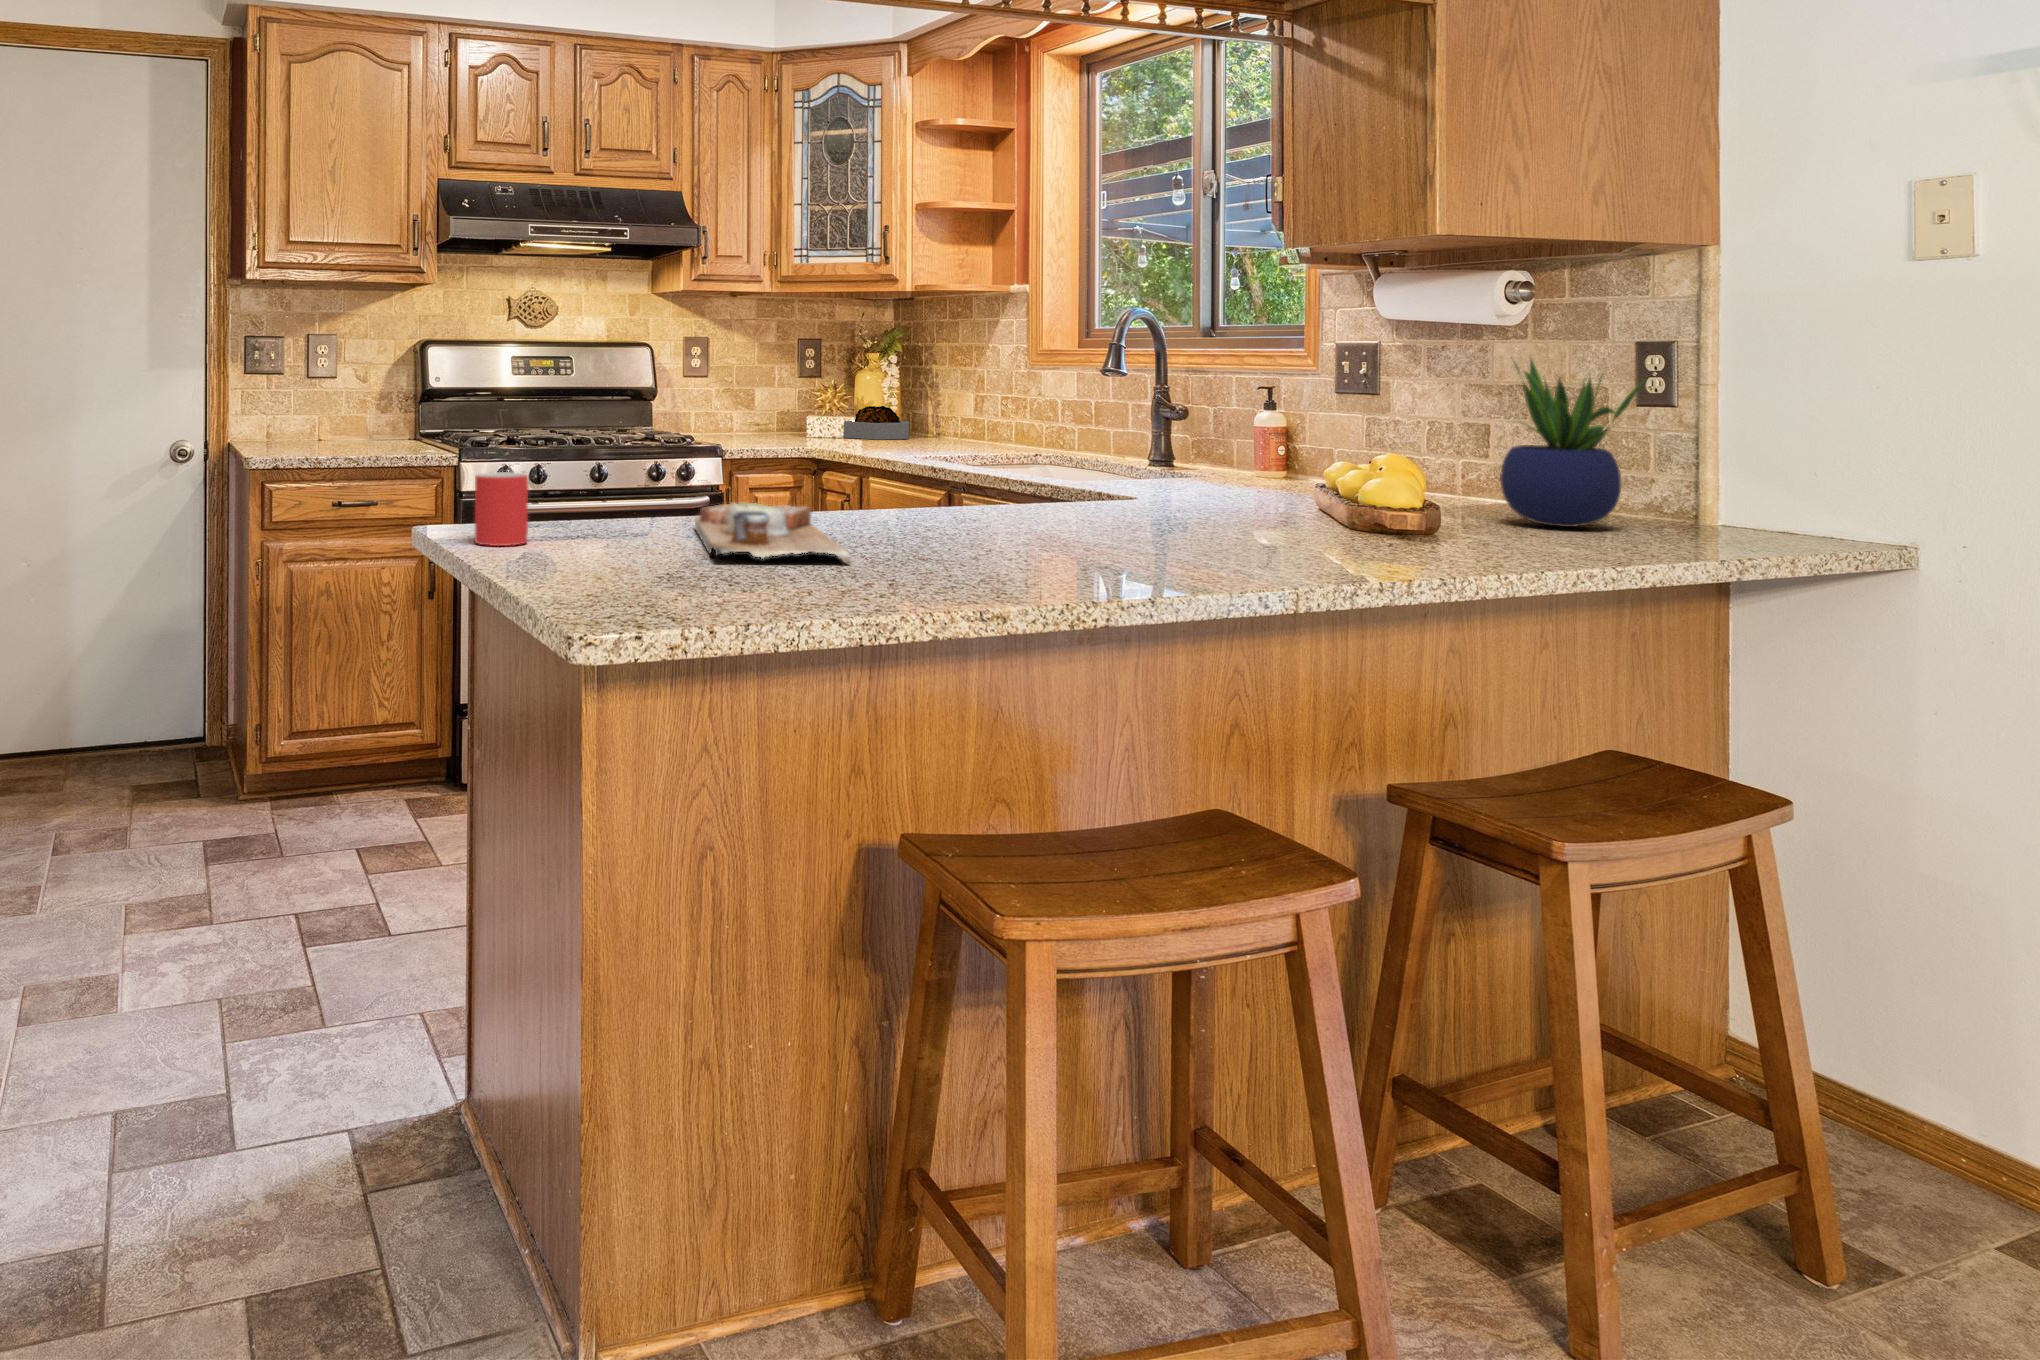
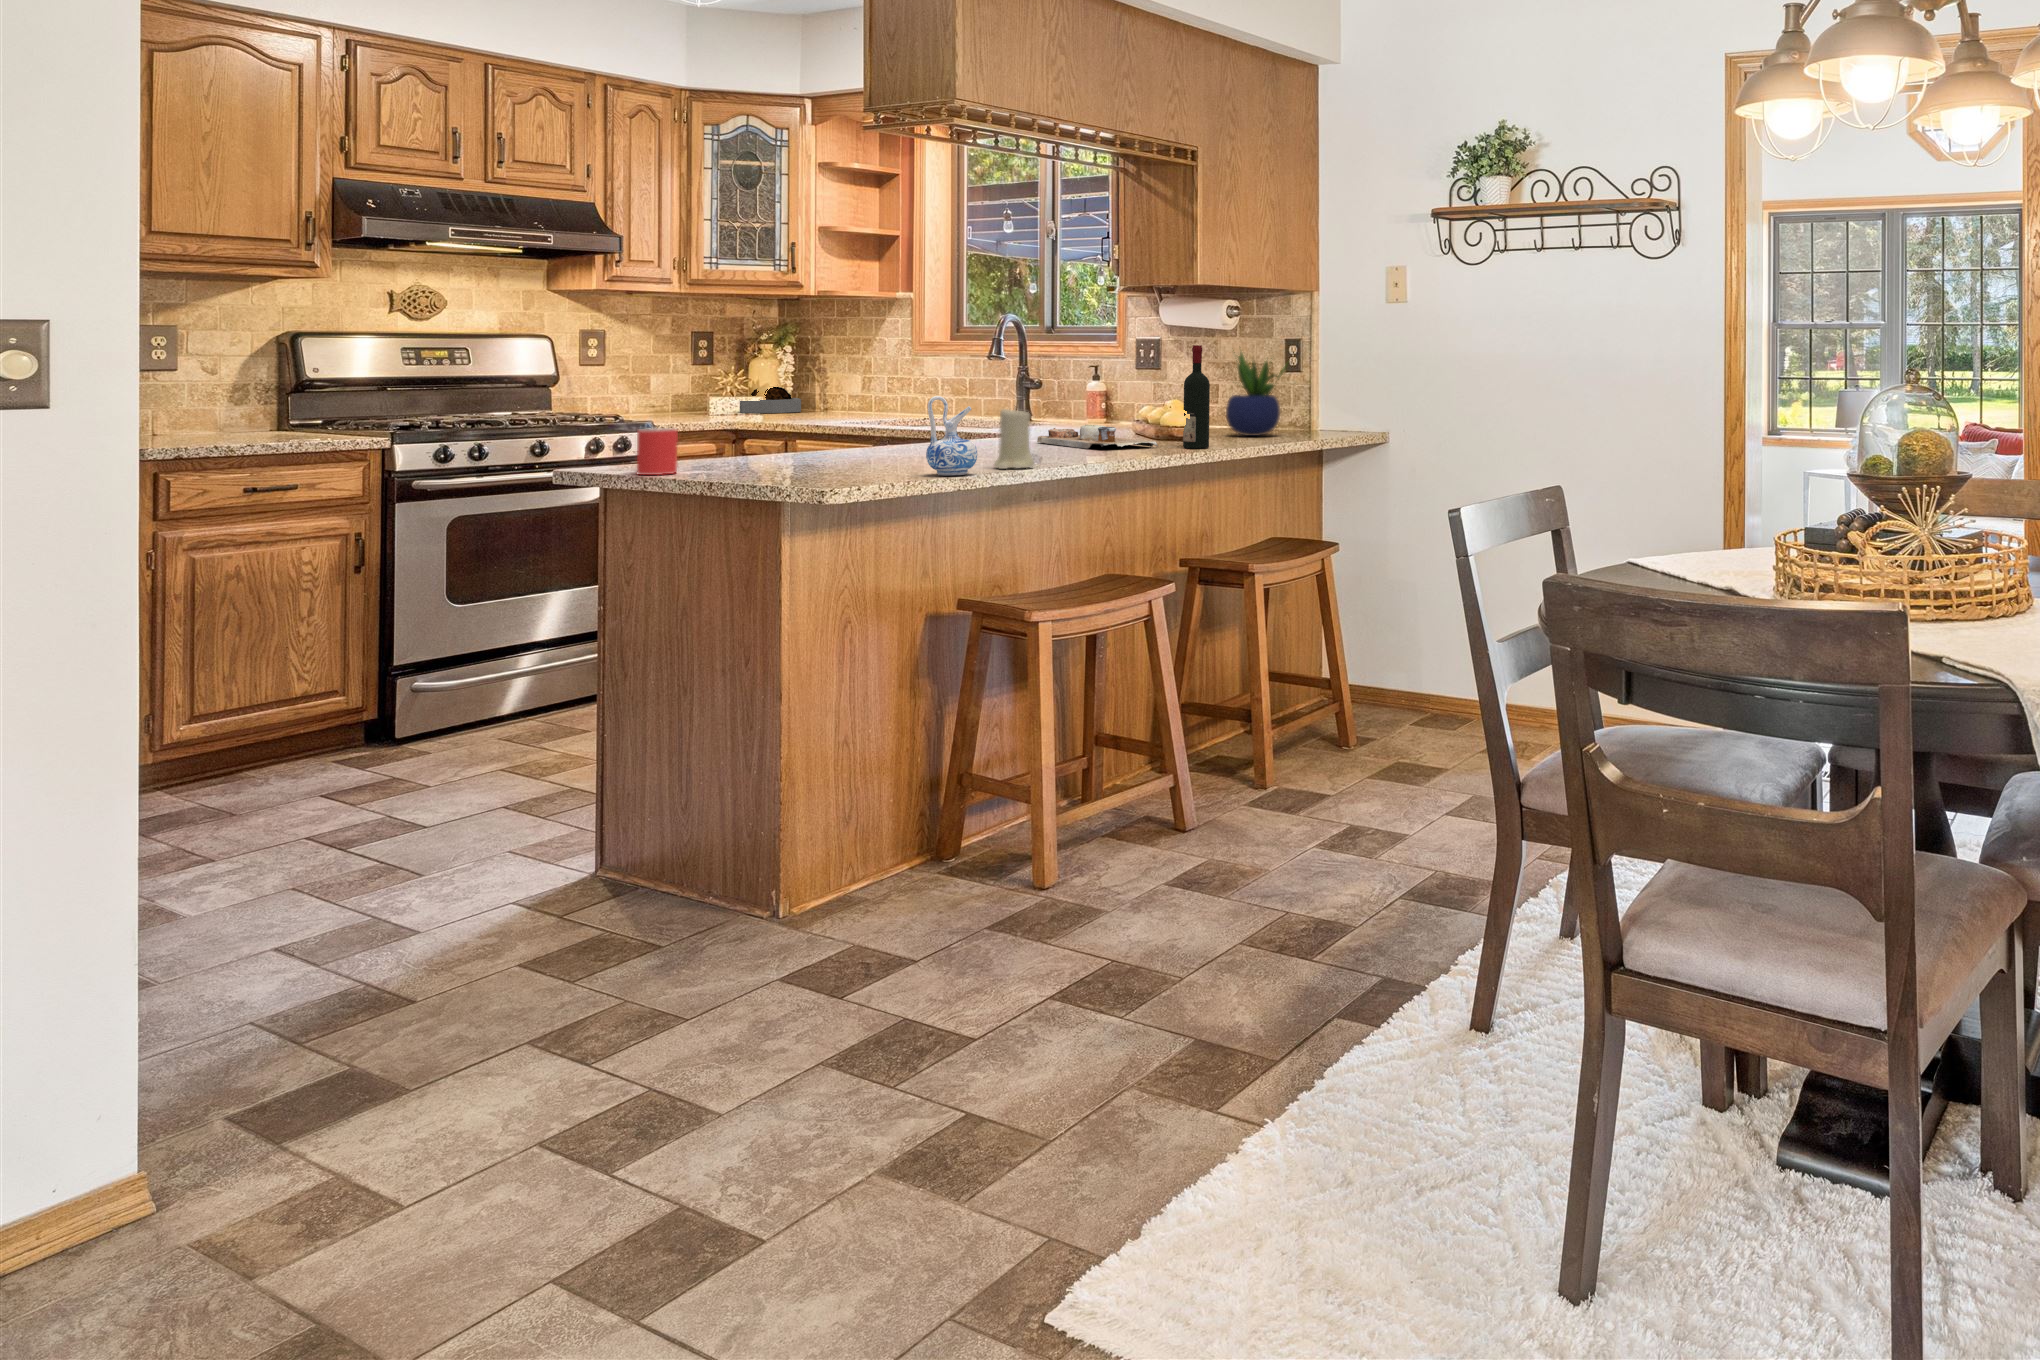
wine bottle: none [1401,349,1458,555] -> present [1183,345,1210,448]
ceramic pitcher: none [840,440,932,597] -> present [926,396,977,475]
candle: none [983,462,1059,587] -> present [994,409,1034,469]
cutting board: present [695,502,851,563] -> present [1037,425,1158,449]

